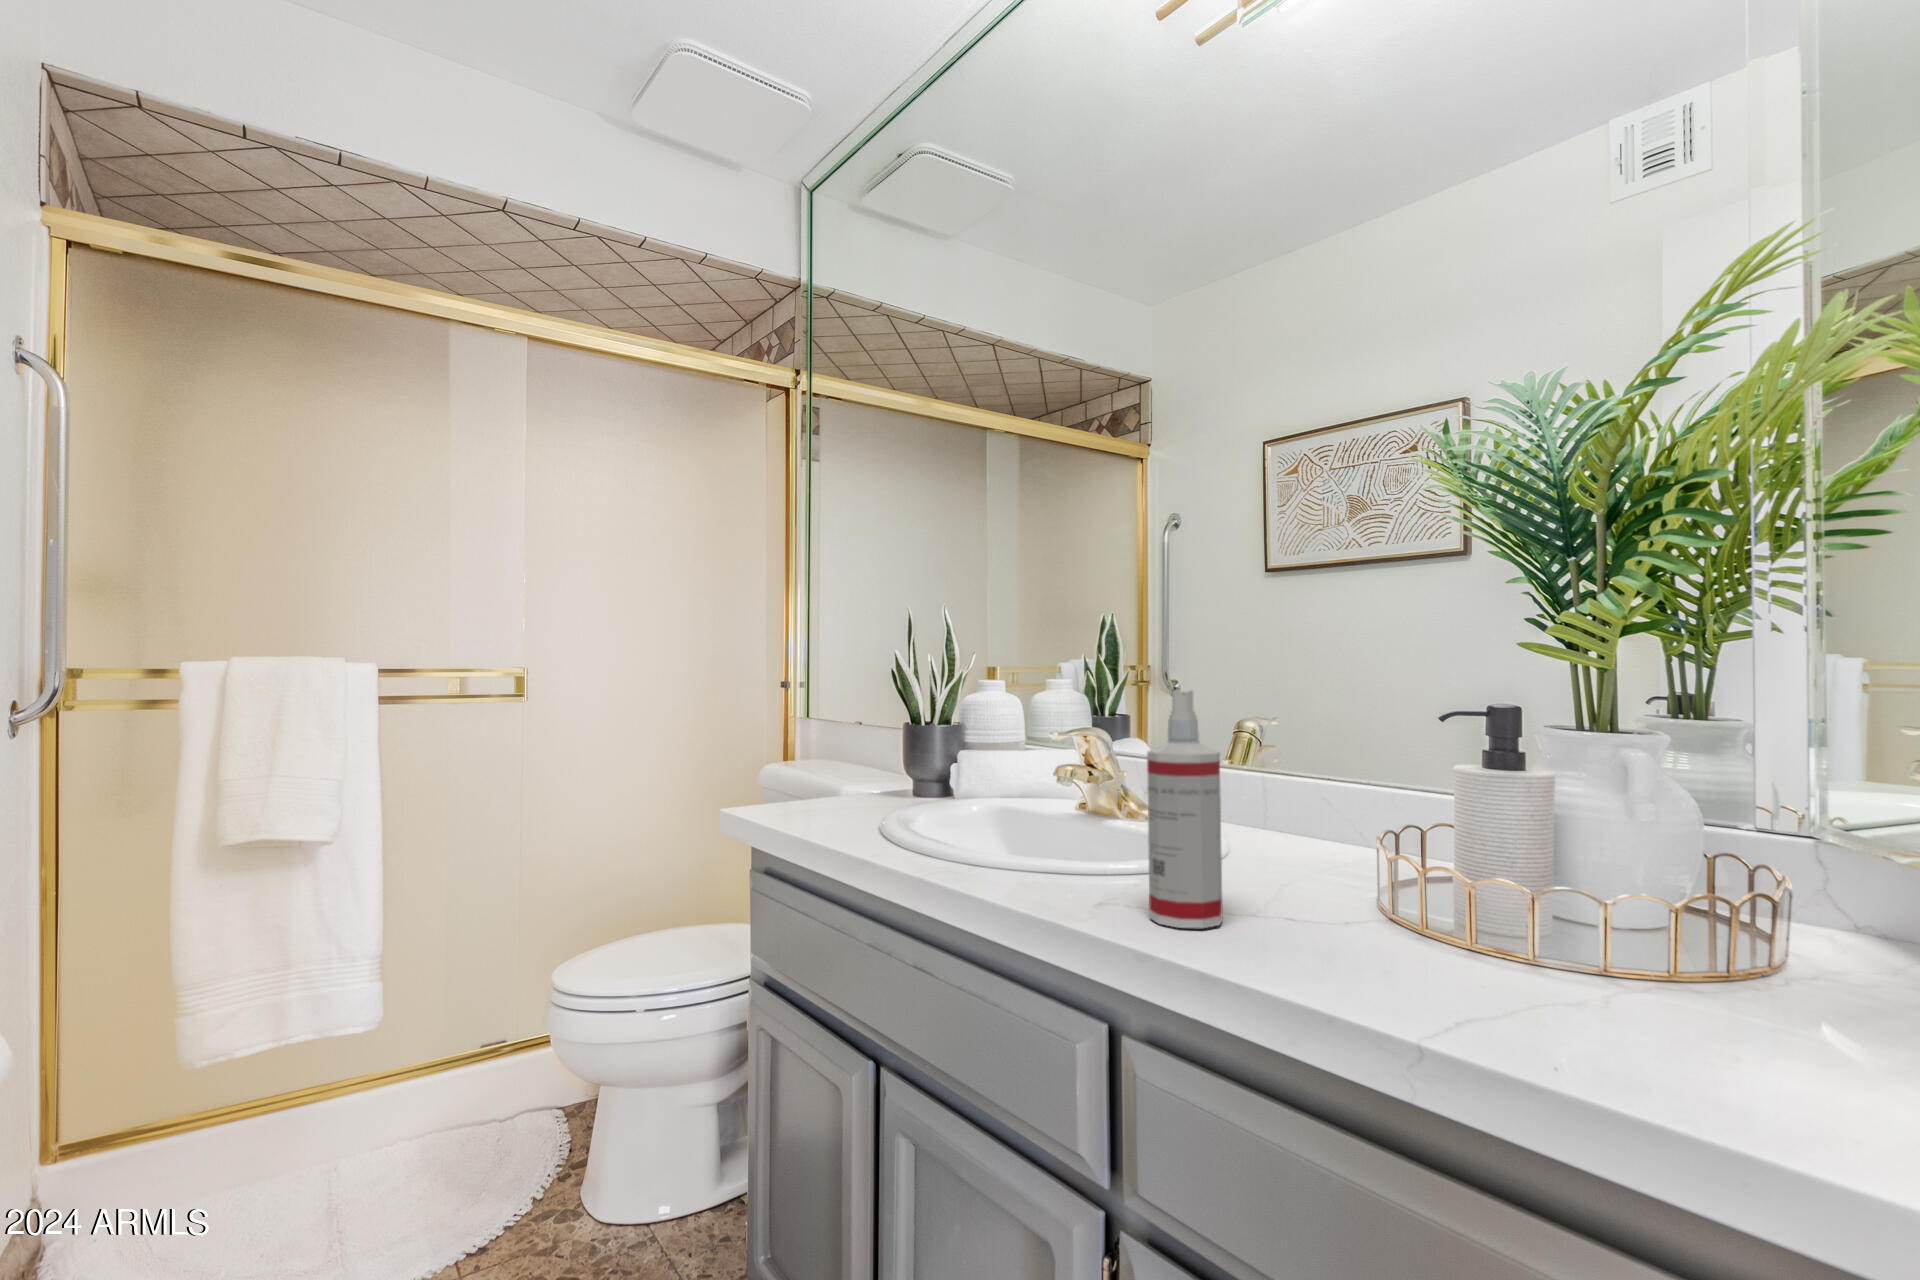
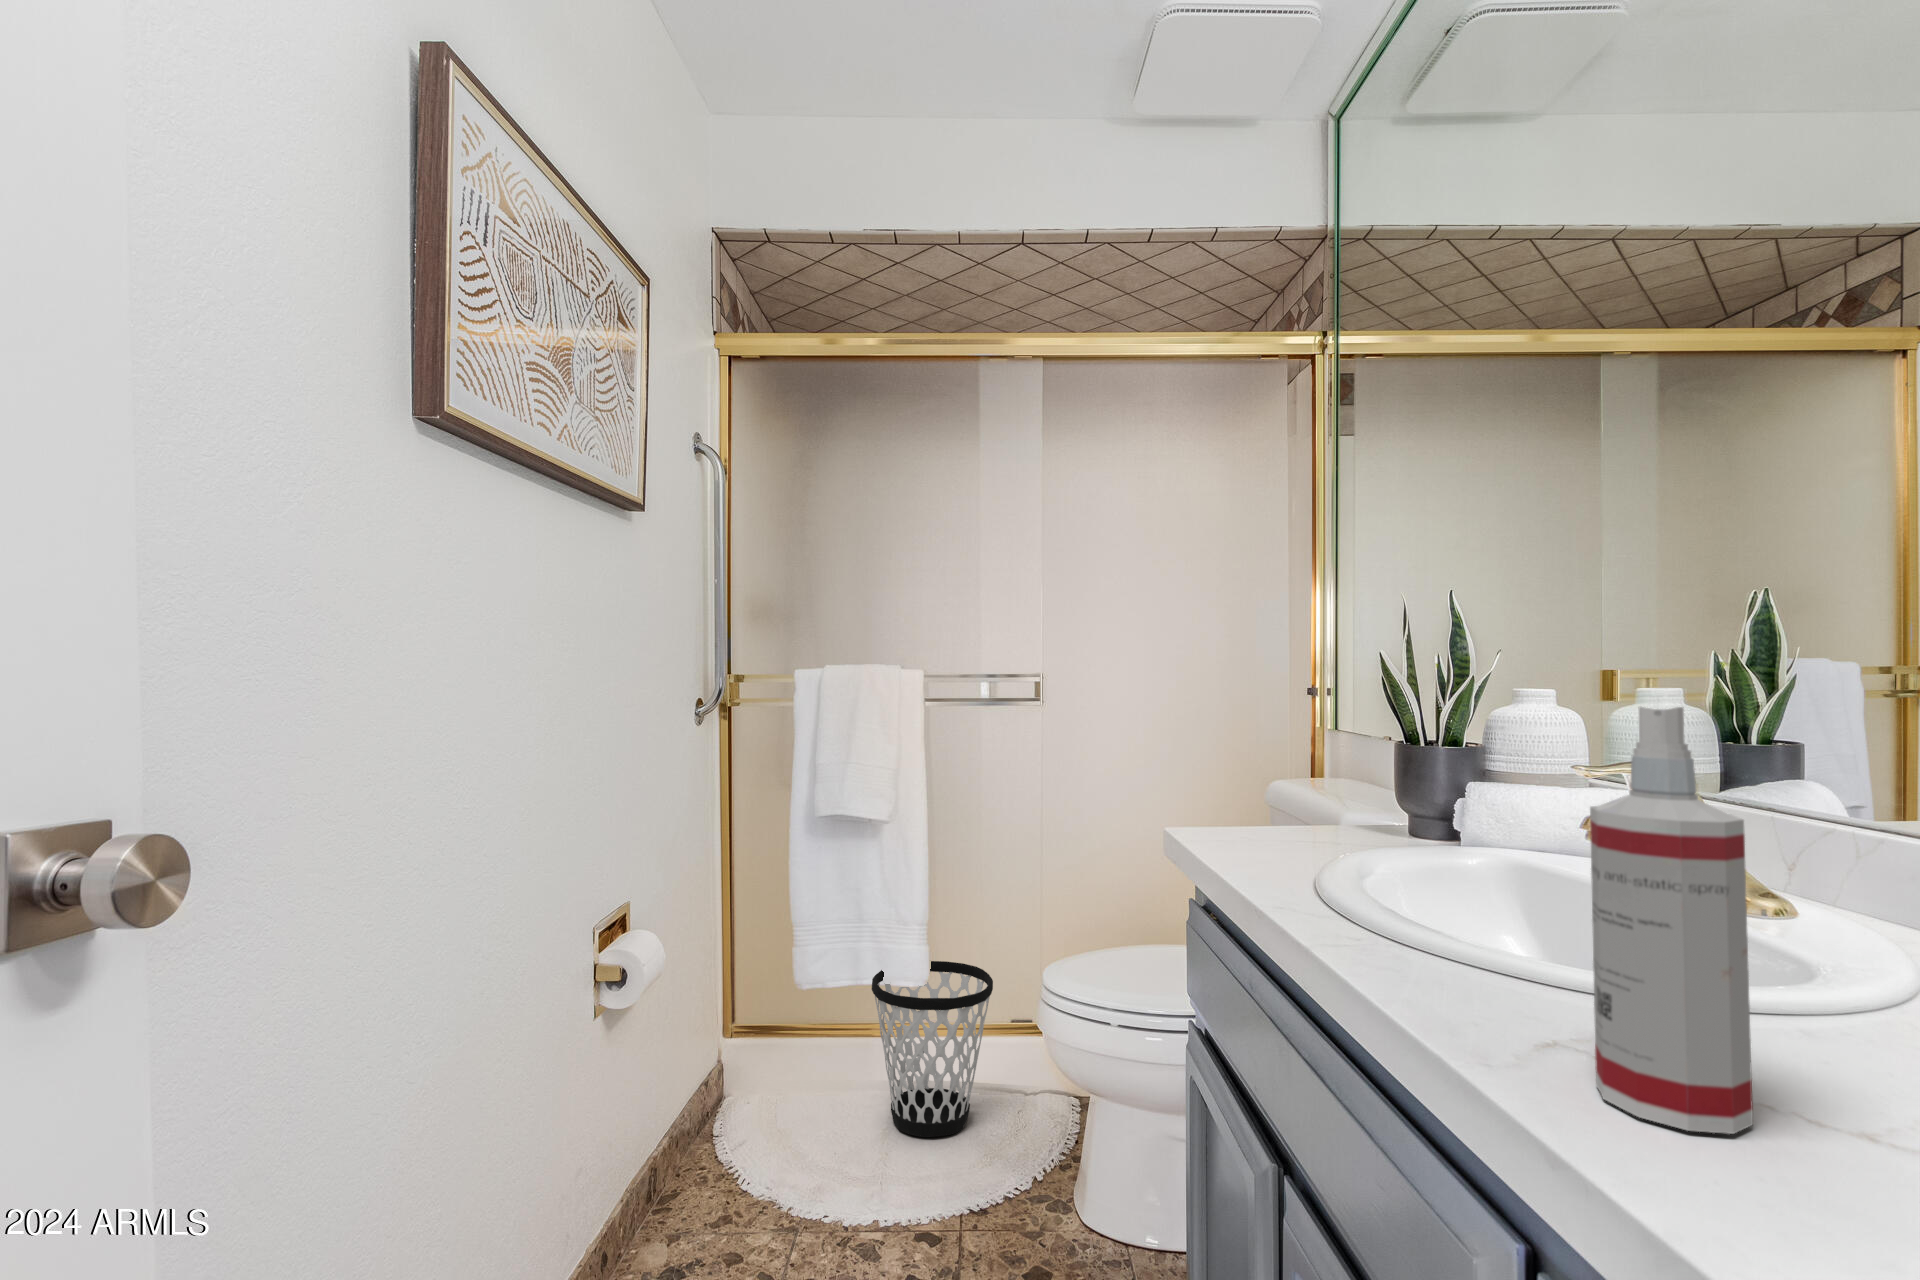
wastebasket: none [305,999,469,1207] -> present [872,961,993,1137]

